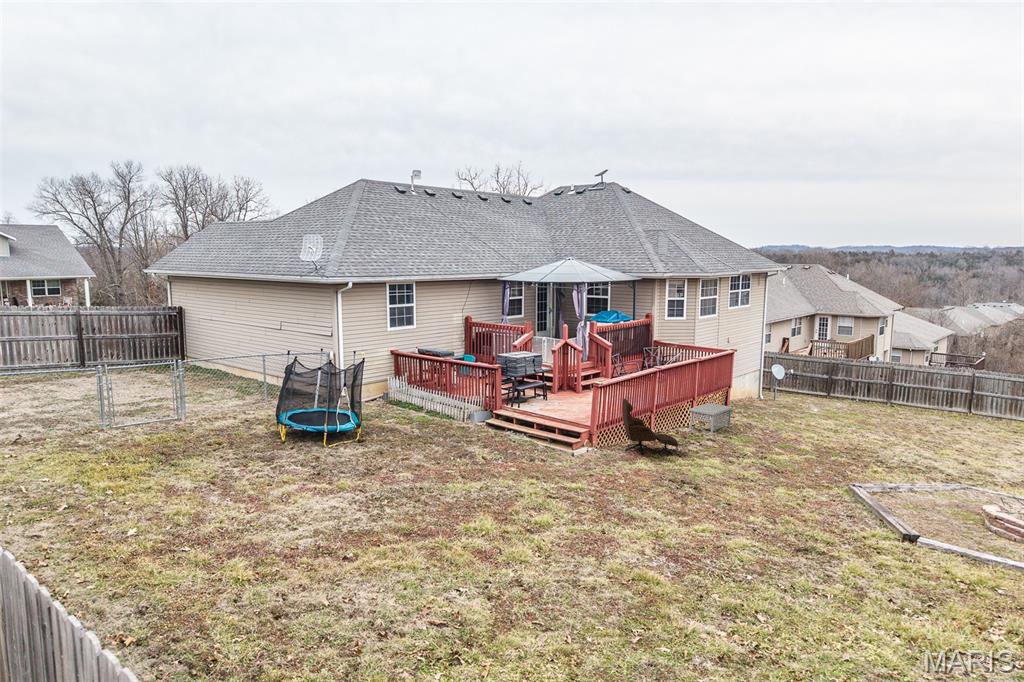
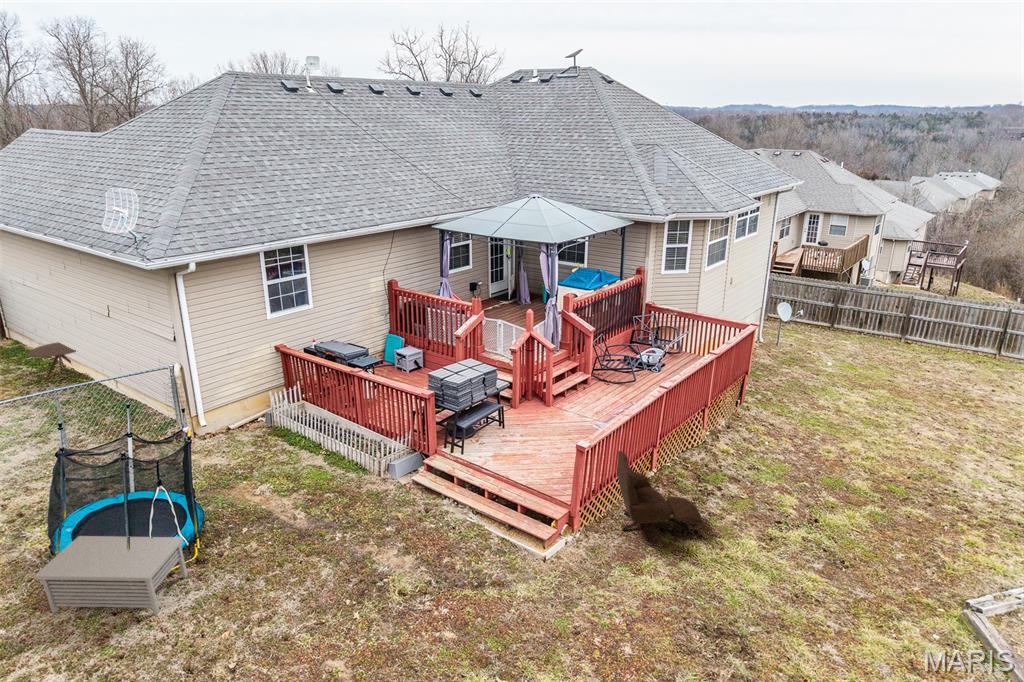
round table: none [203,357,240,383] -> present [28,342,76,381]
storage bench: present [689,403,733,434] -> present [34,536,188,614]

